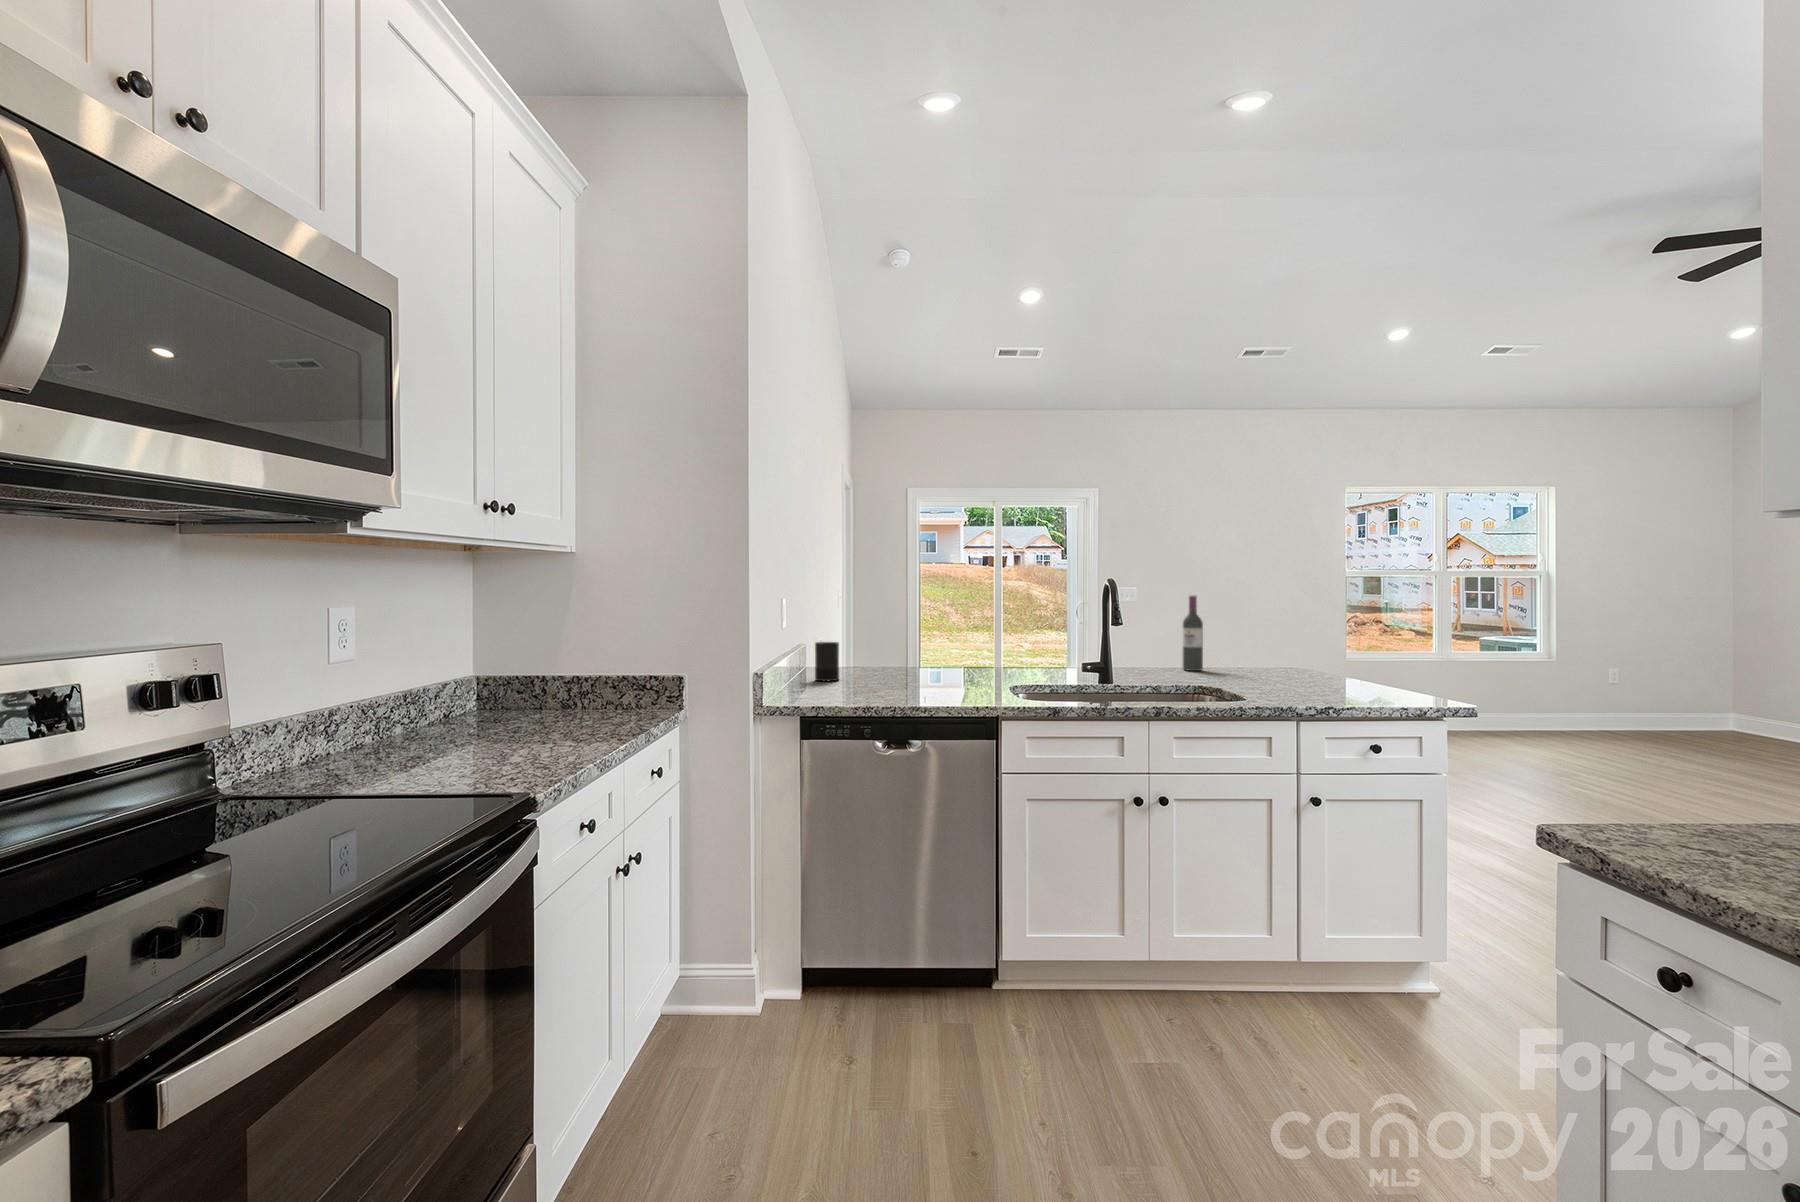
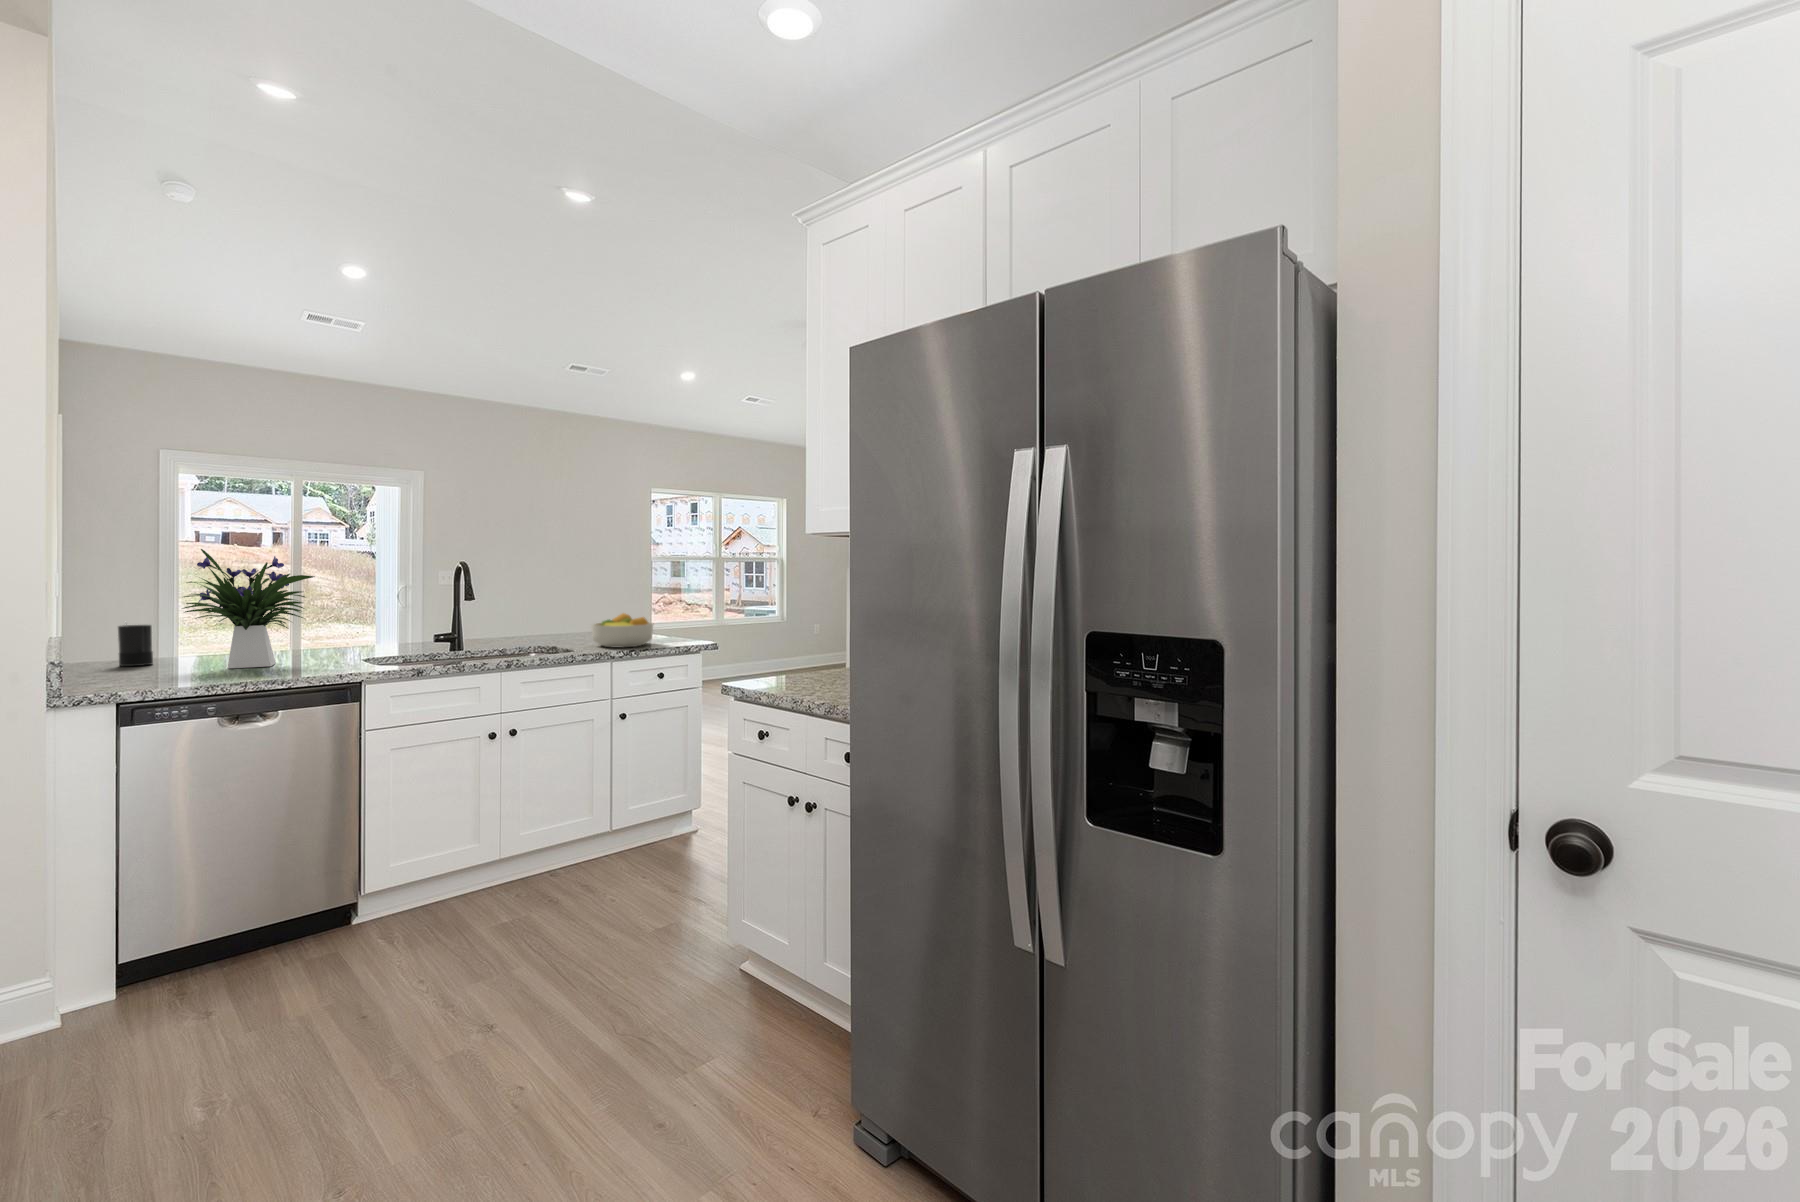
flower arrangement: none [854,569,966,692] -> present [182,549,315,668]
wine bottle: present [1183,596,1203,671] -> none [522,575,540,637]
fruit bowl: none [1267,647,1355,696] -> present [591,613,653,648]

